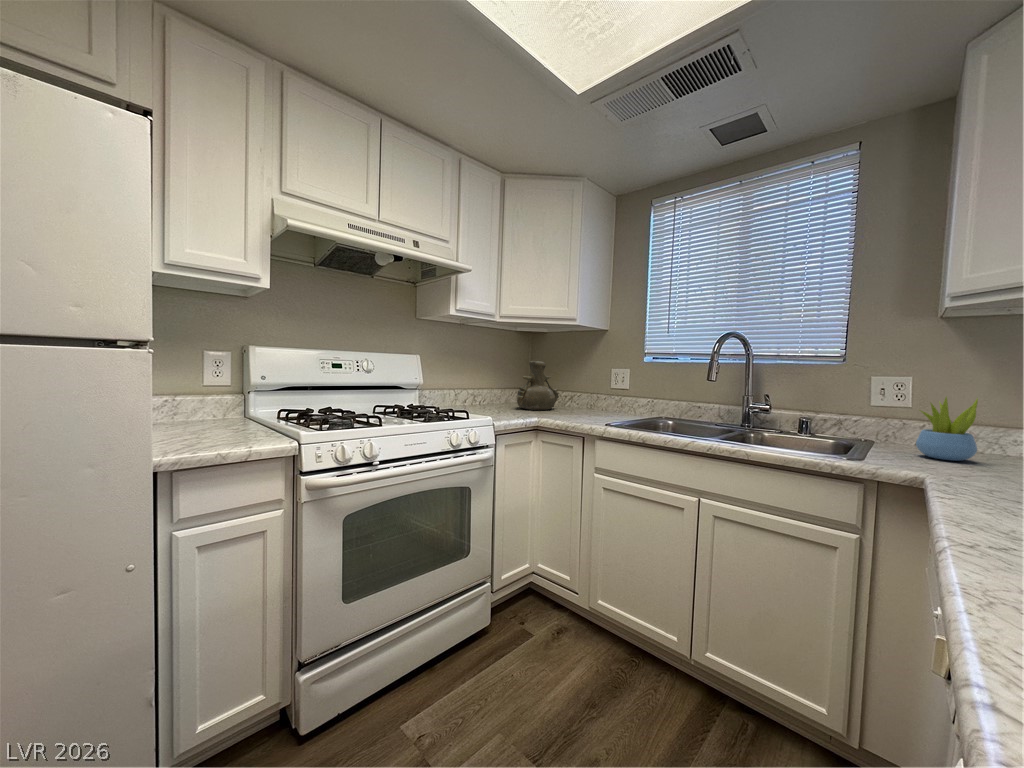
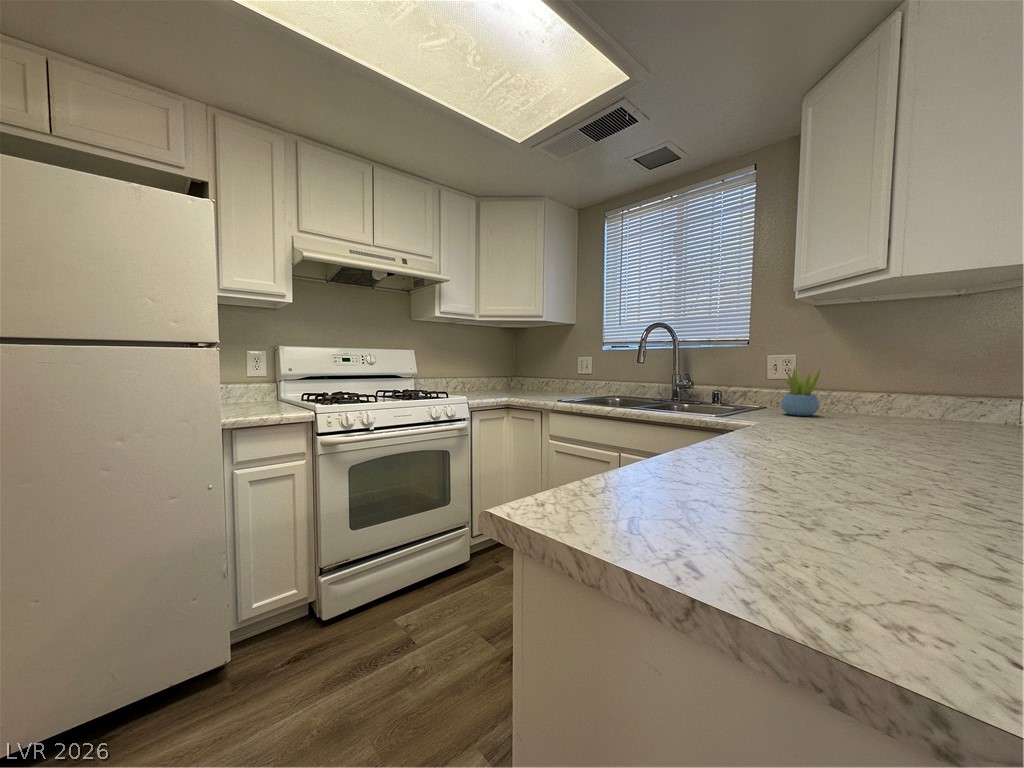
vase: present [517,361,559,410] -> none [498,353,536,394]

